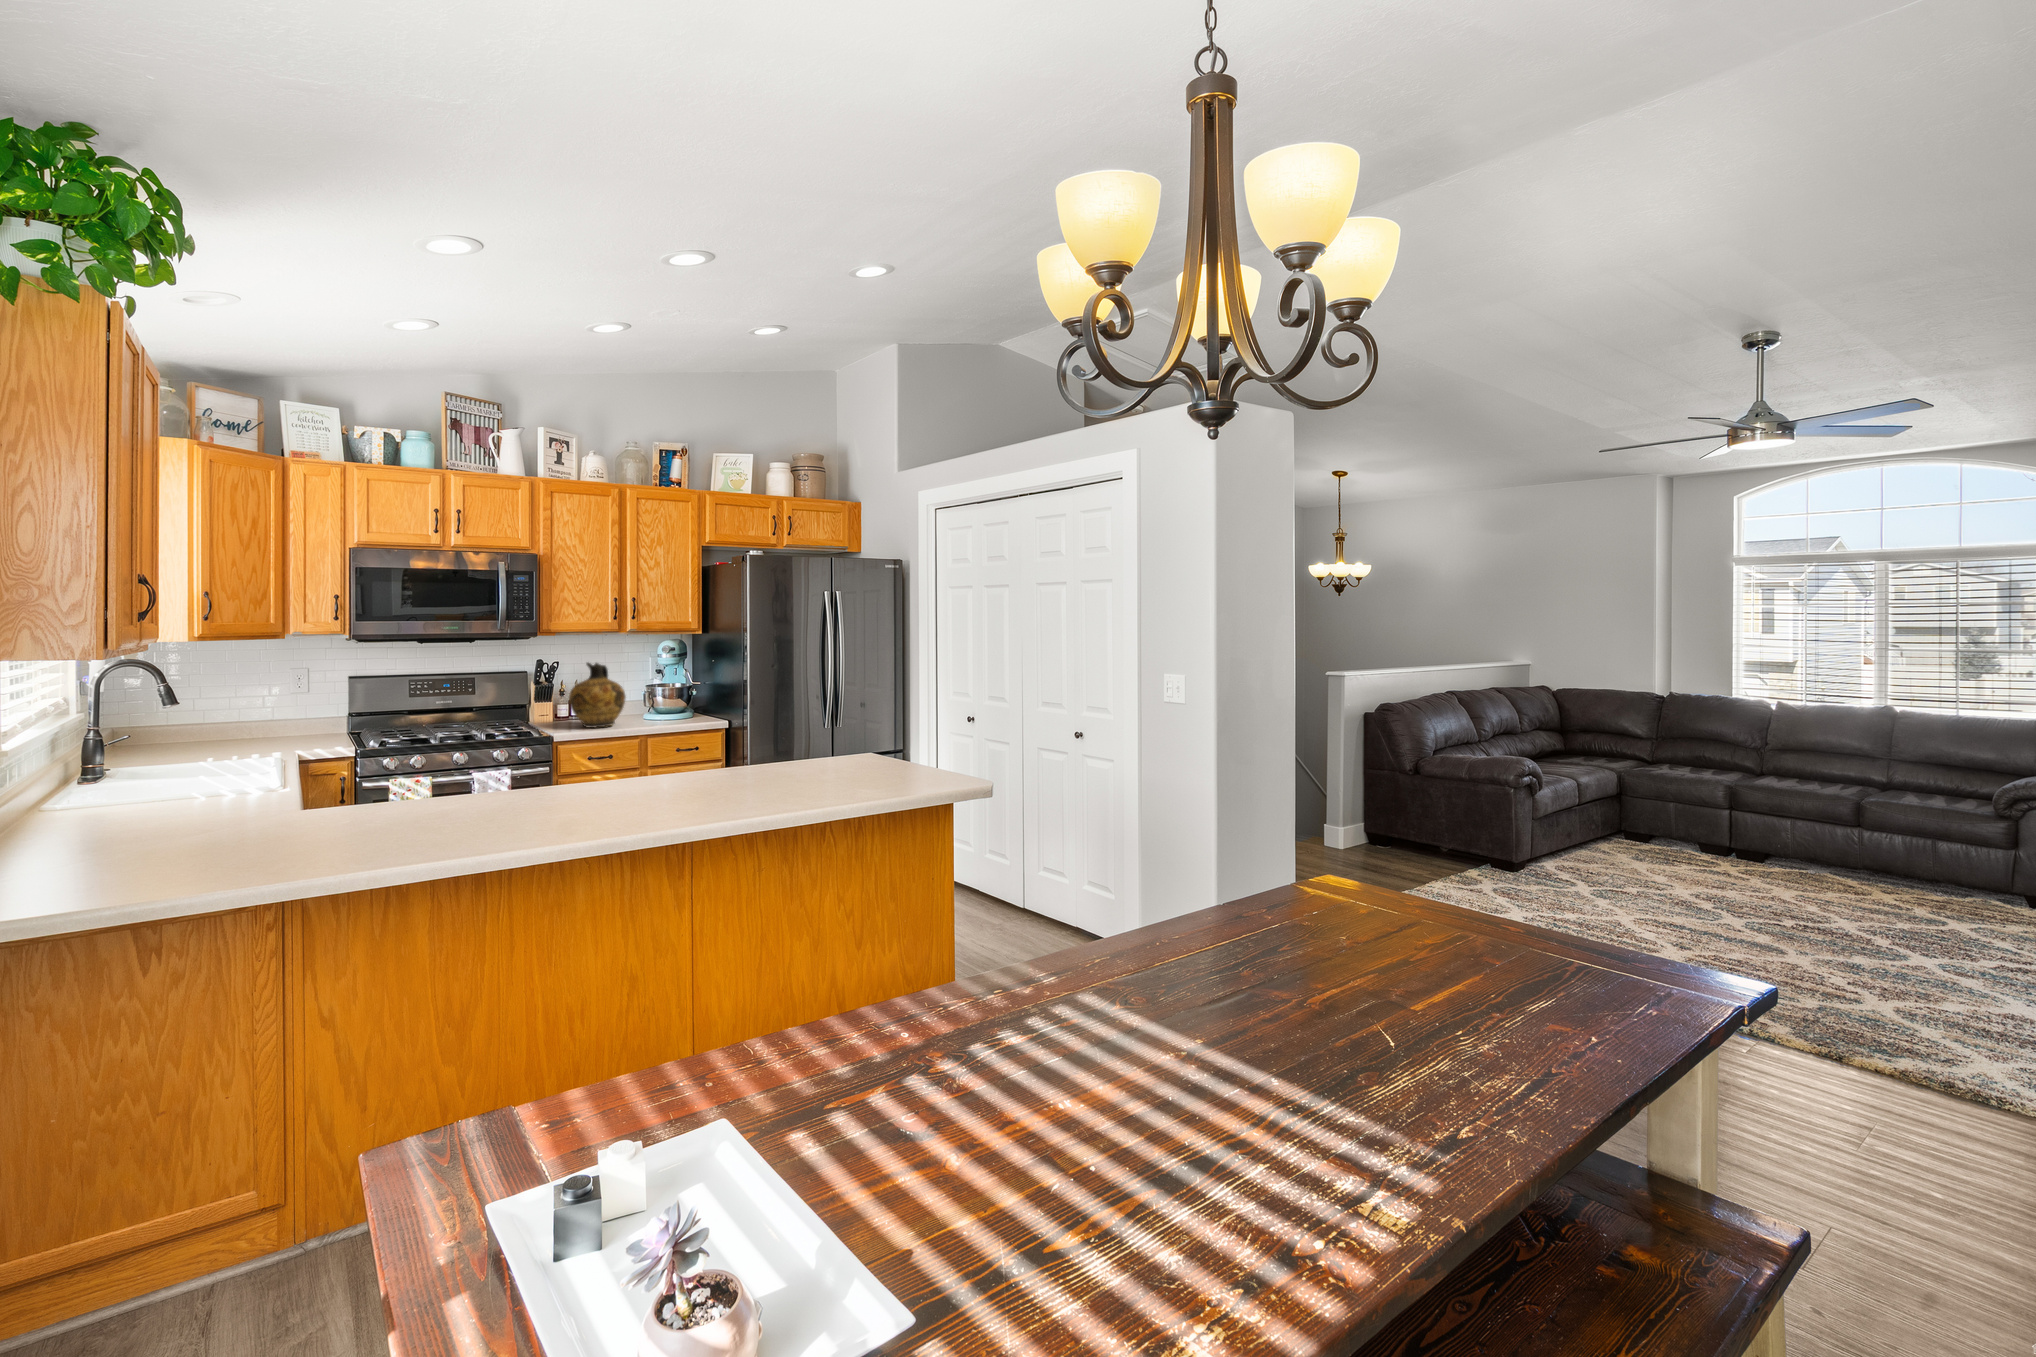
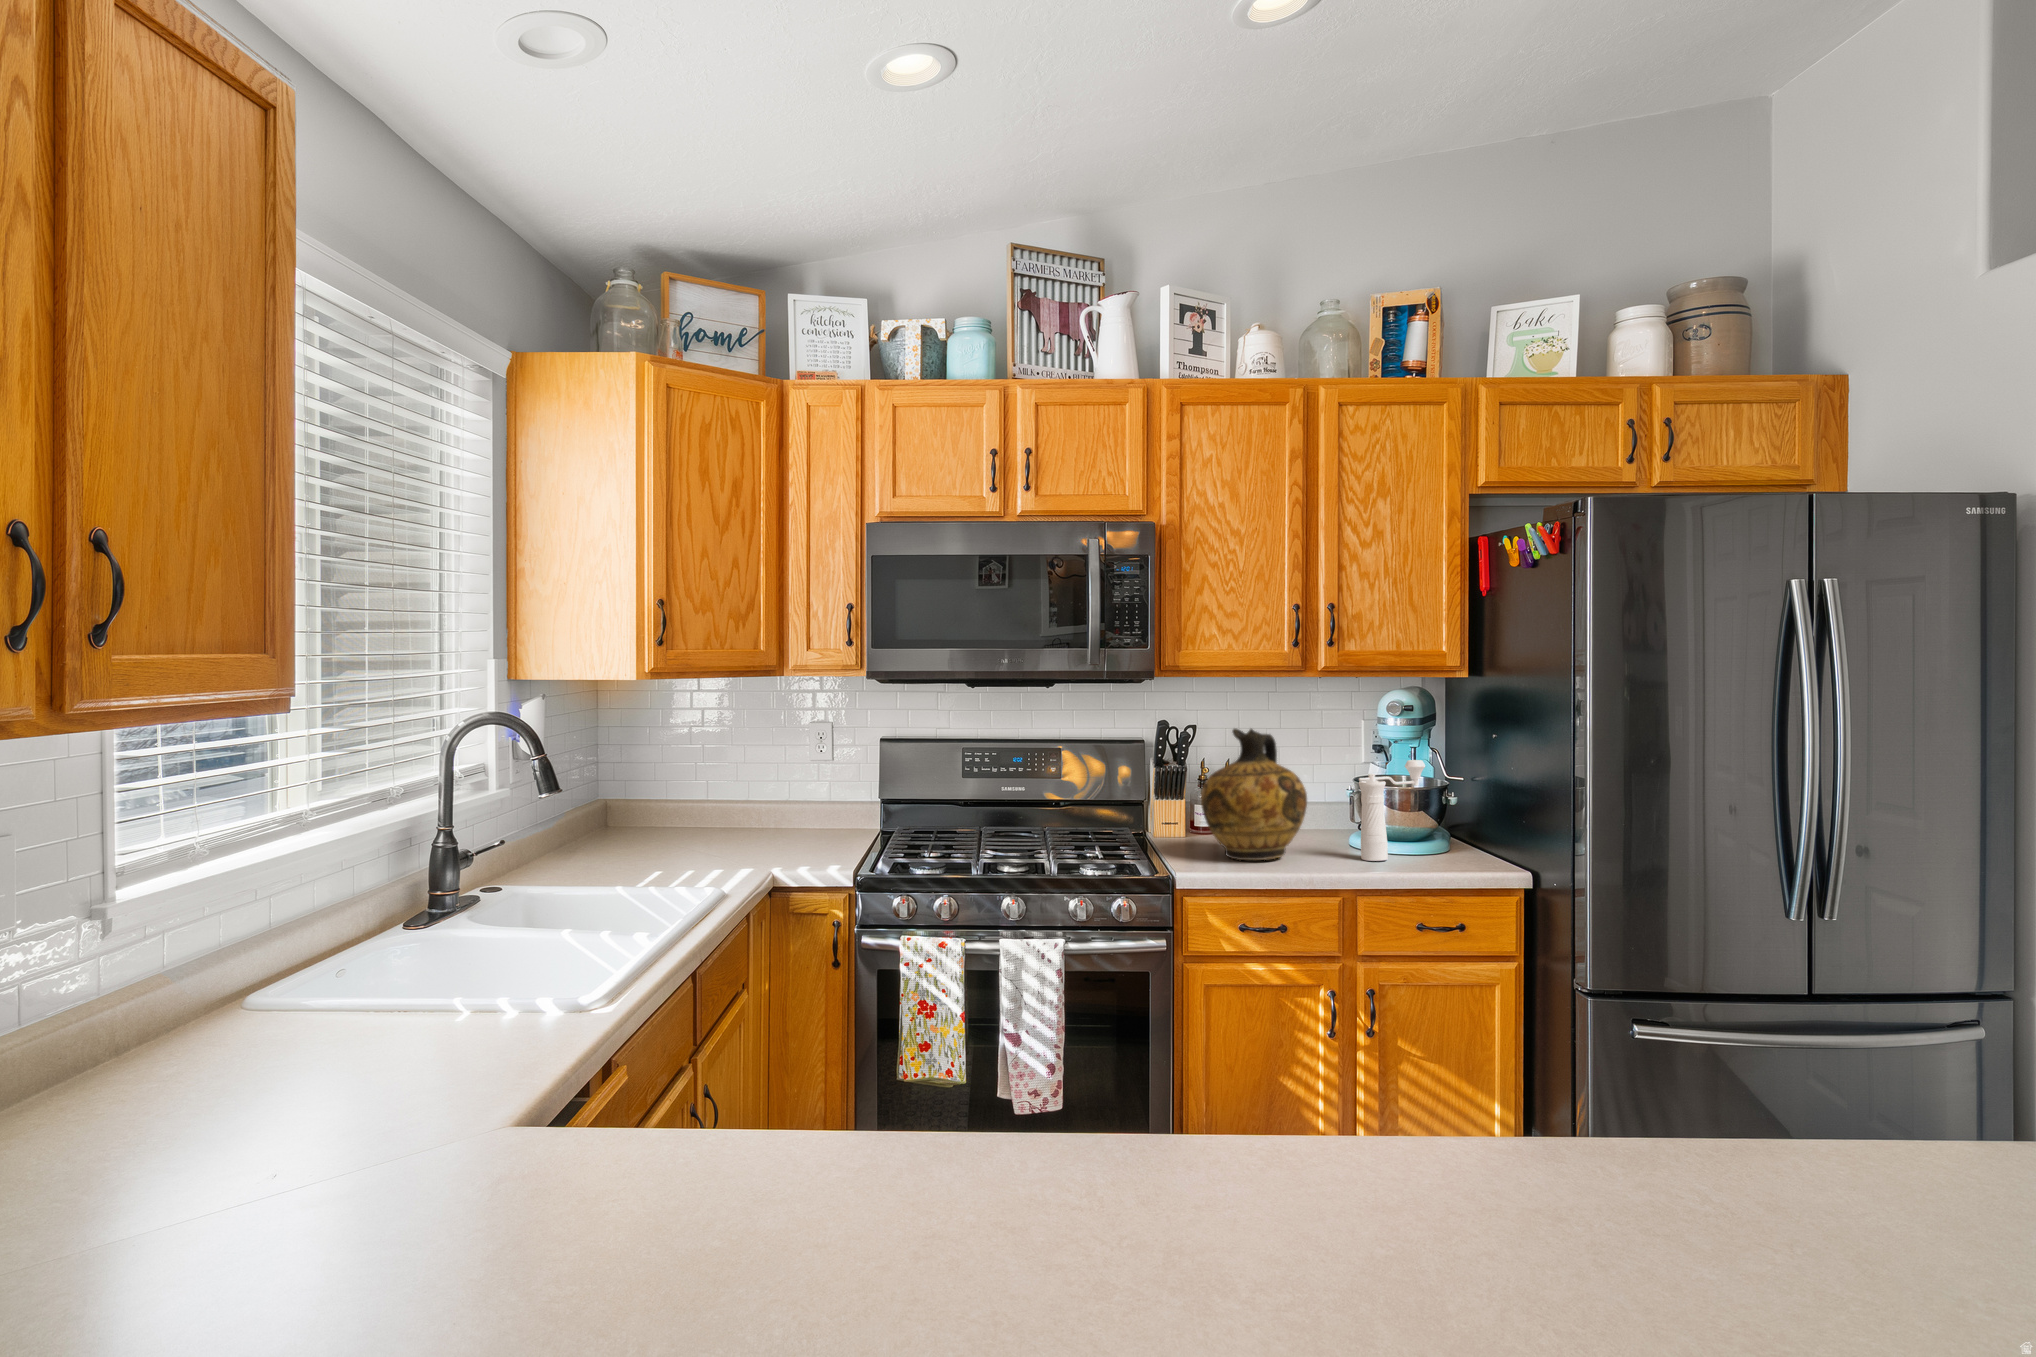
pepper mill: none [651,676,683,724] -> present [1359,760,1425,861]

